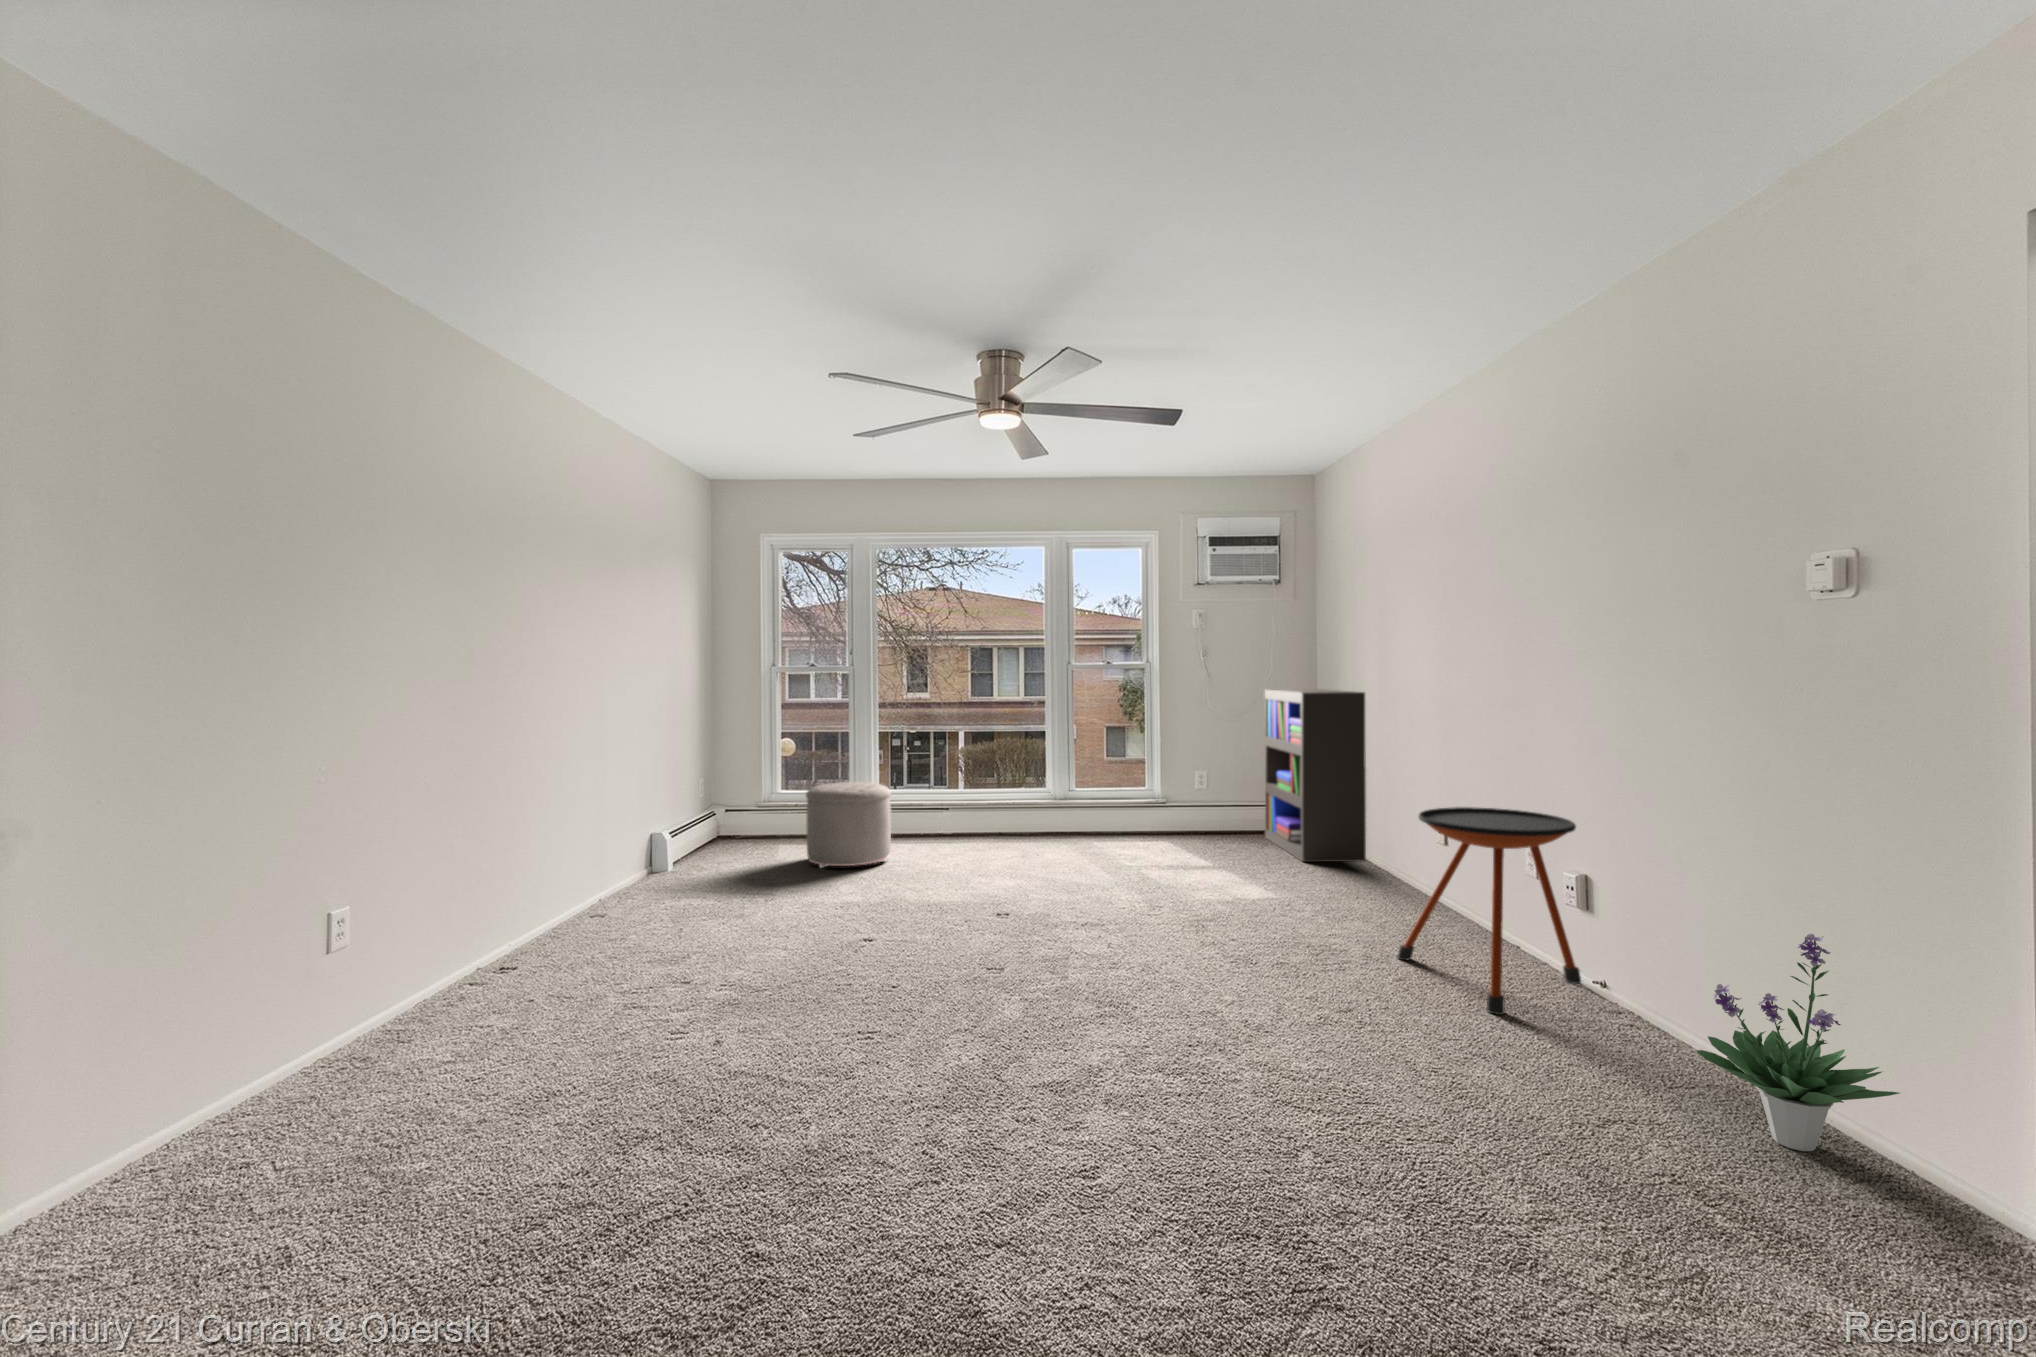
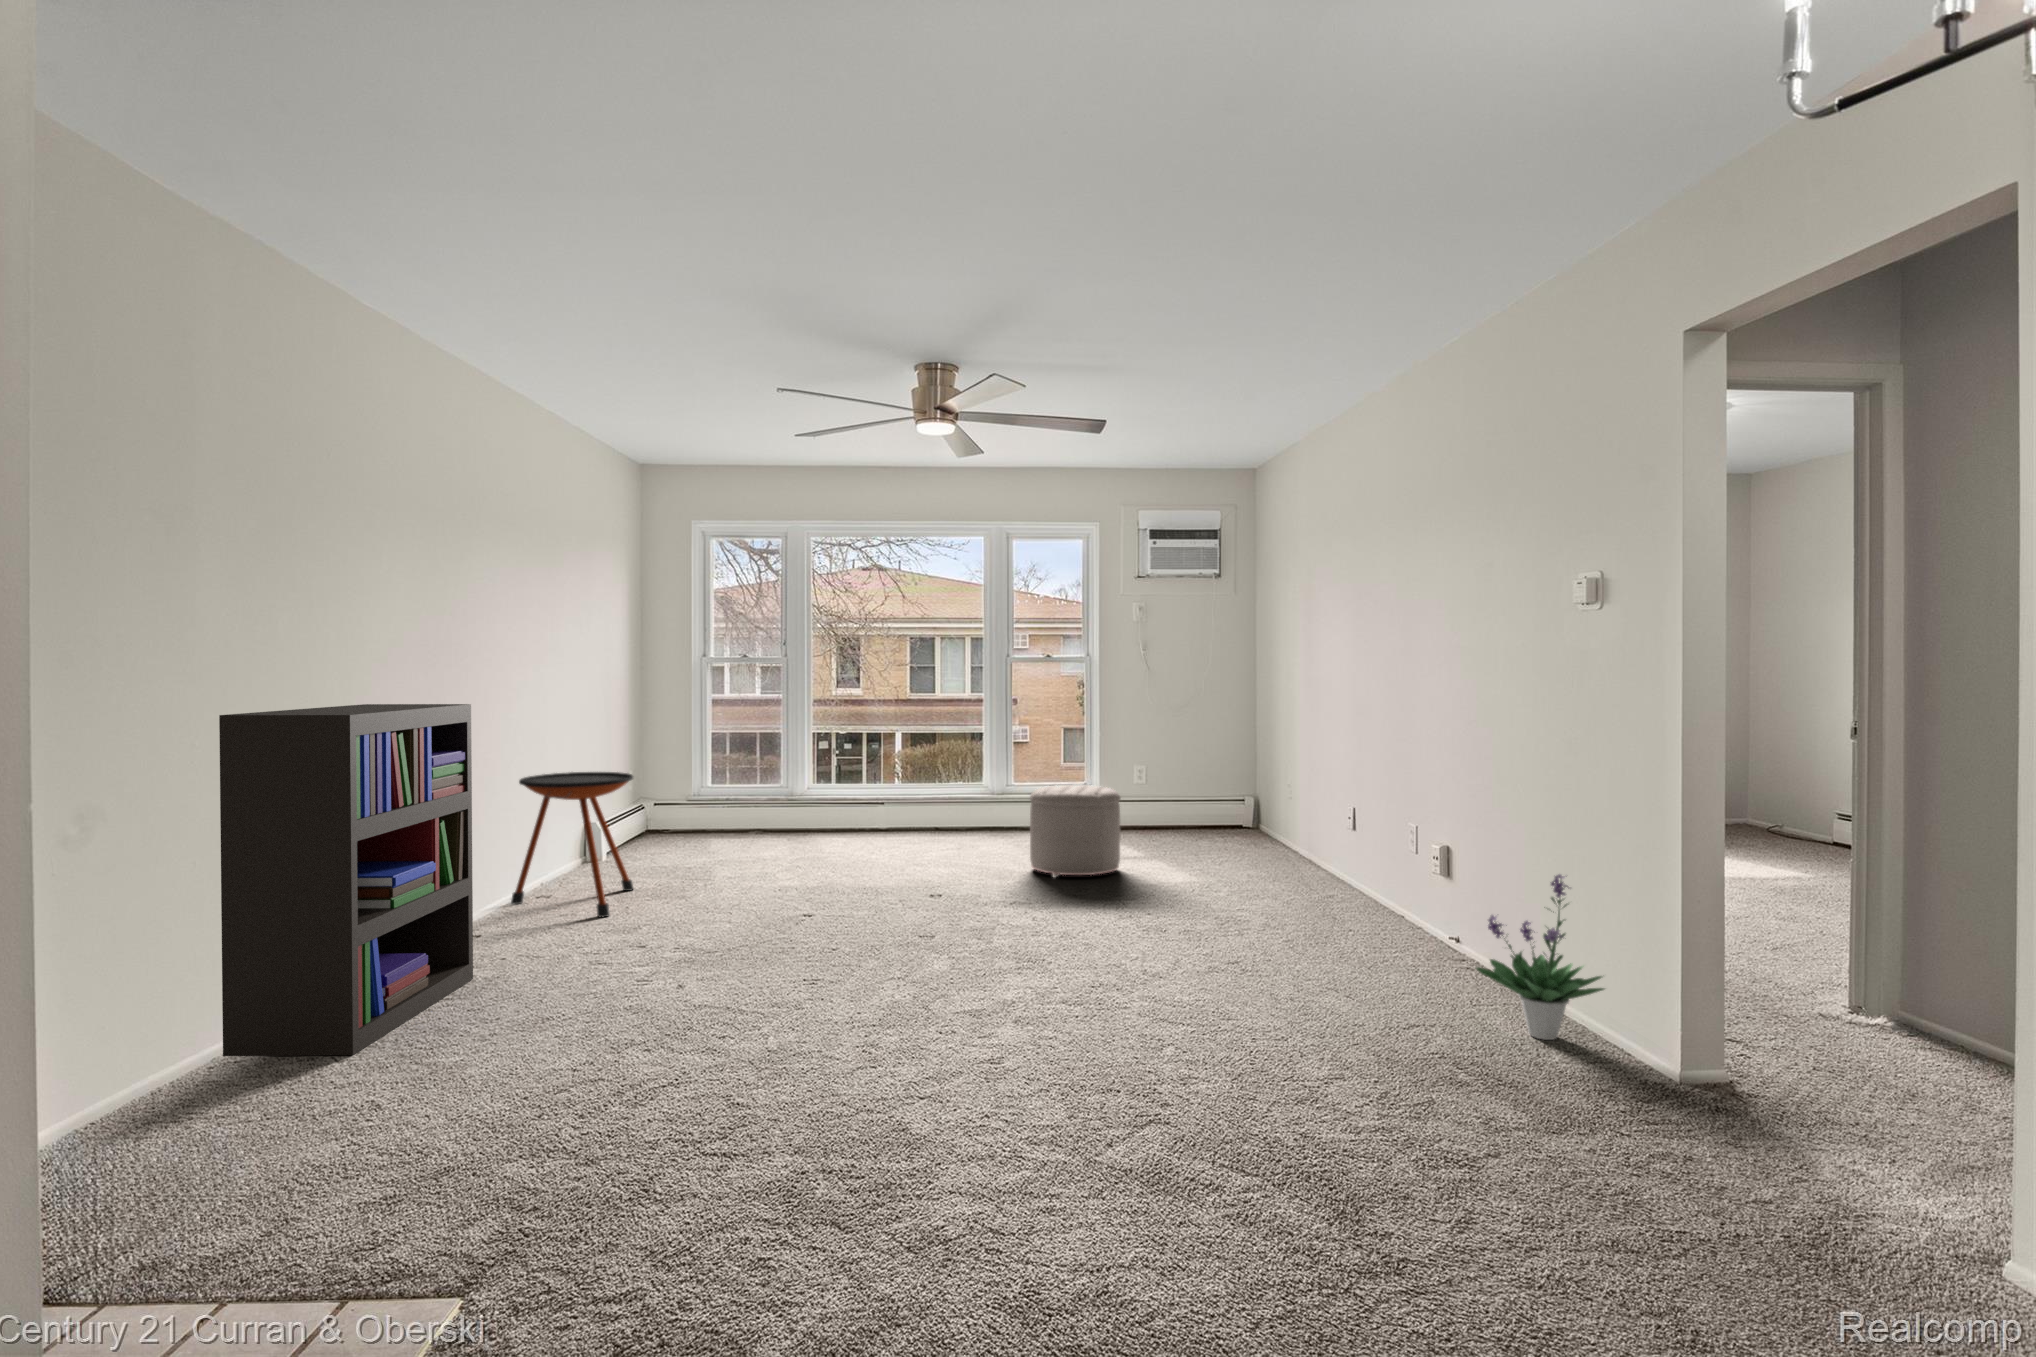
bookshelf: present [1265,689,1366,862] -> present [219,704,473,1056]
ottoman: present [806,782,891,868] -> present [1030,785,1121,878]
side table: present [1398,807,1581,1015] -> present [511,772,633,917]

